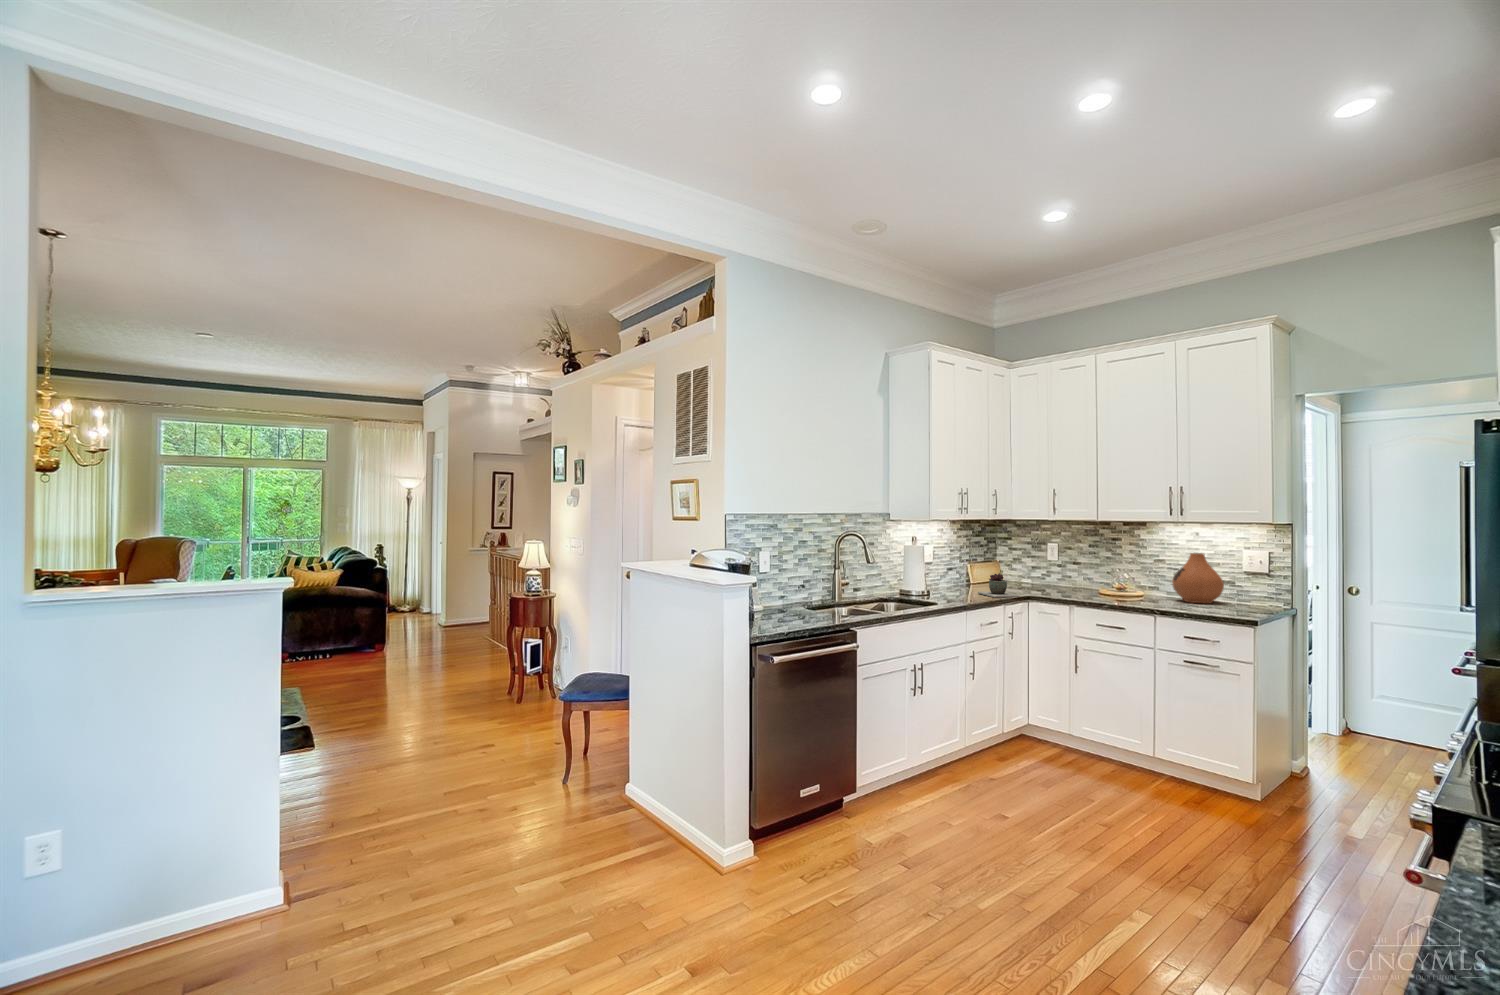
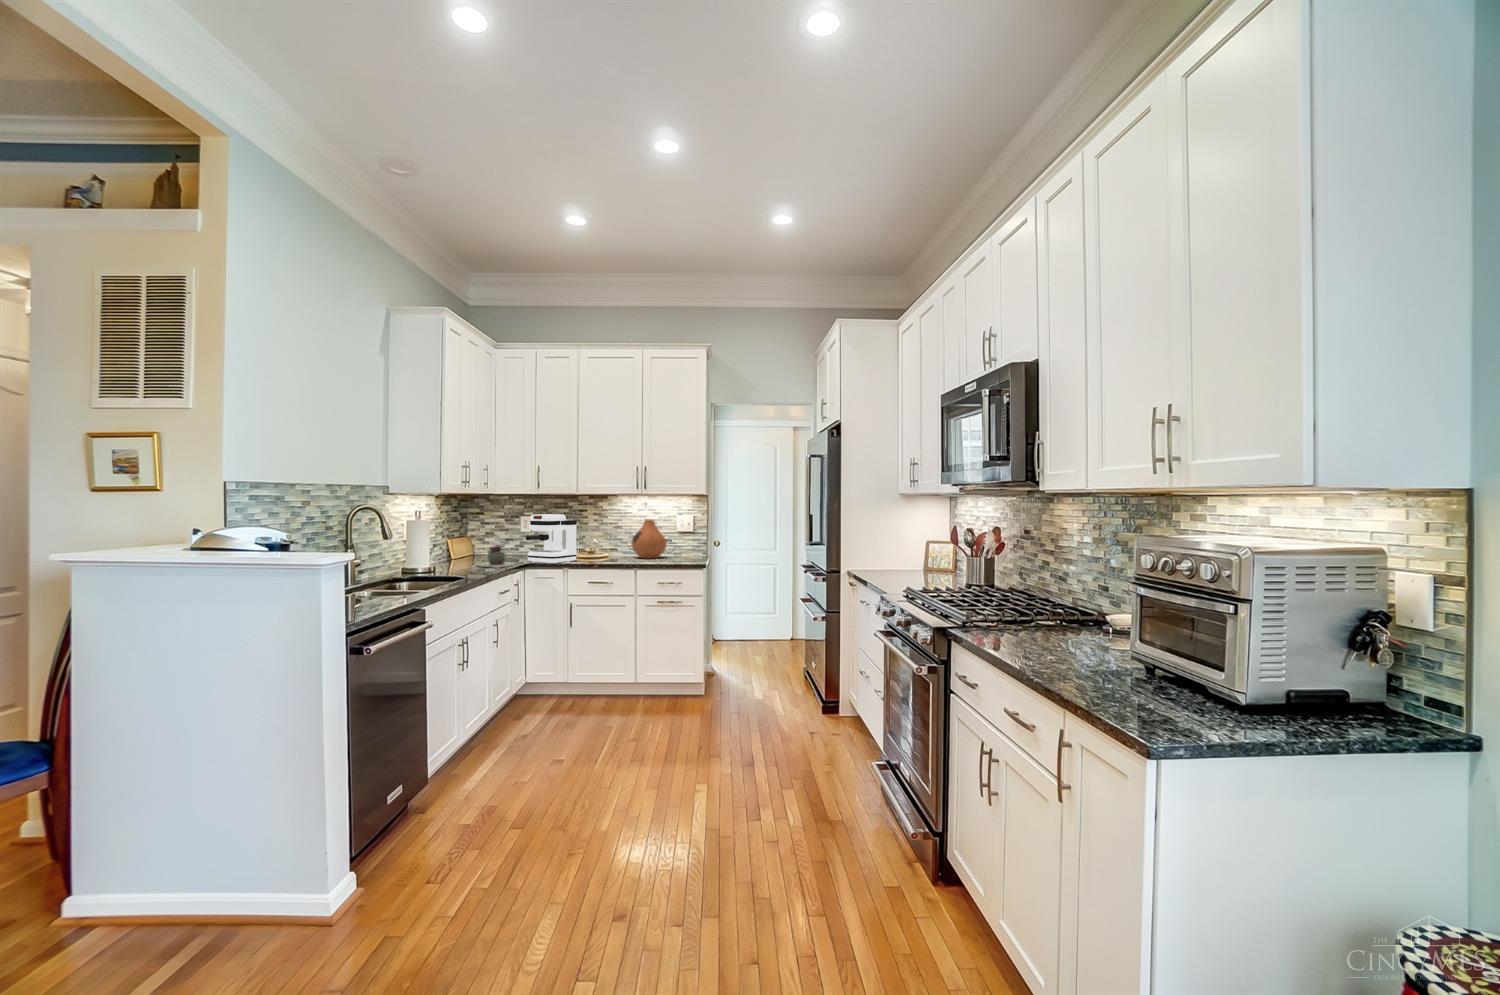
coffee maker: none [1030,543,1094,598] -> present [526,514,577,564]

